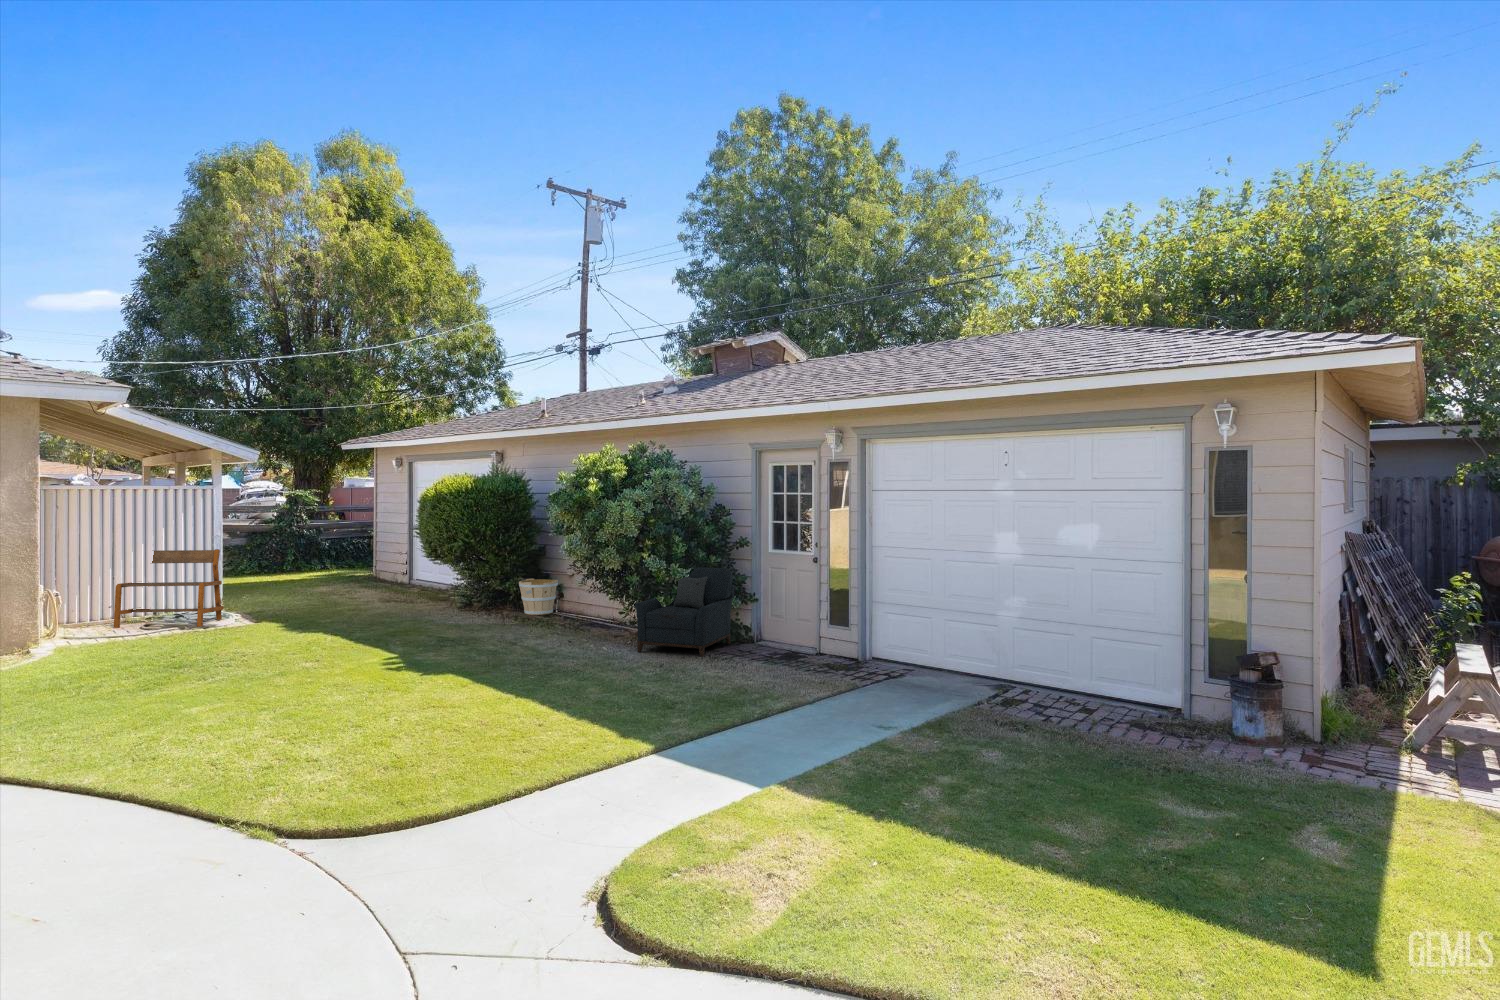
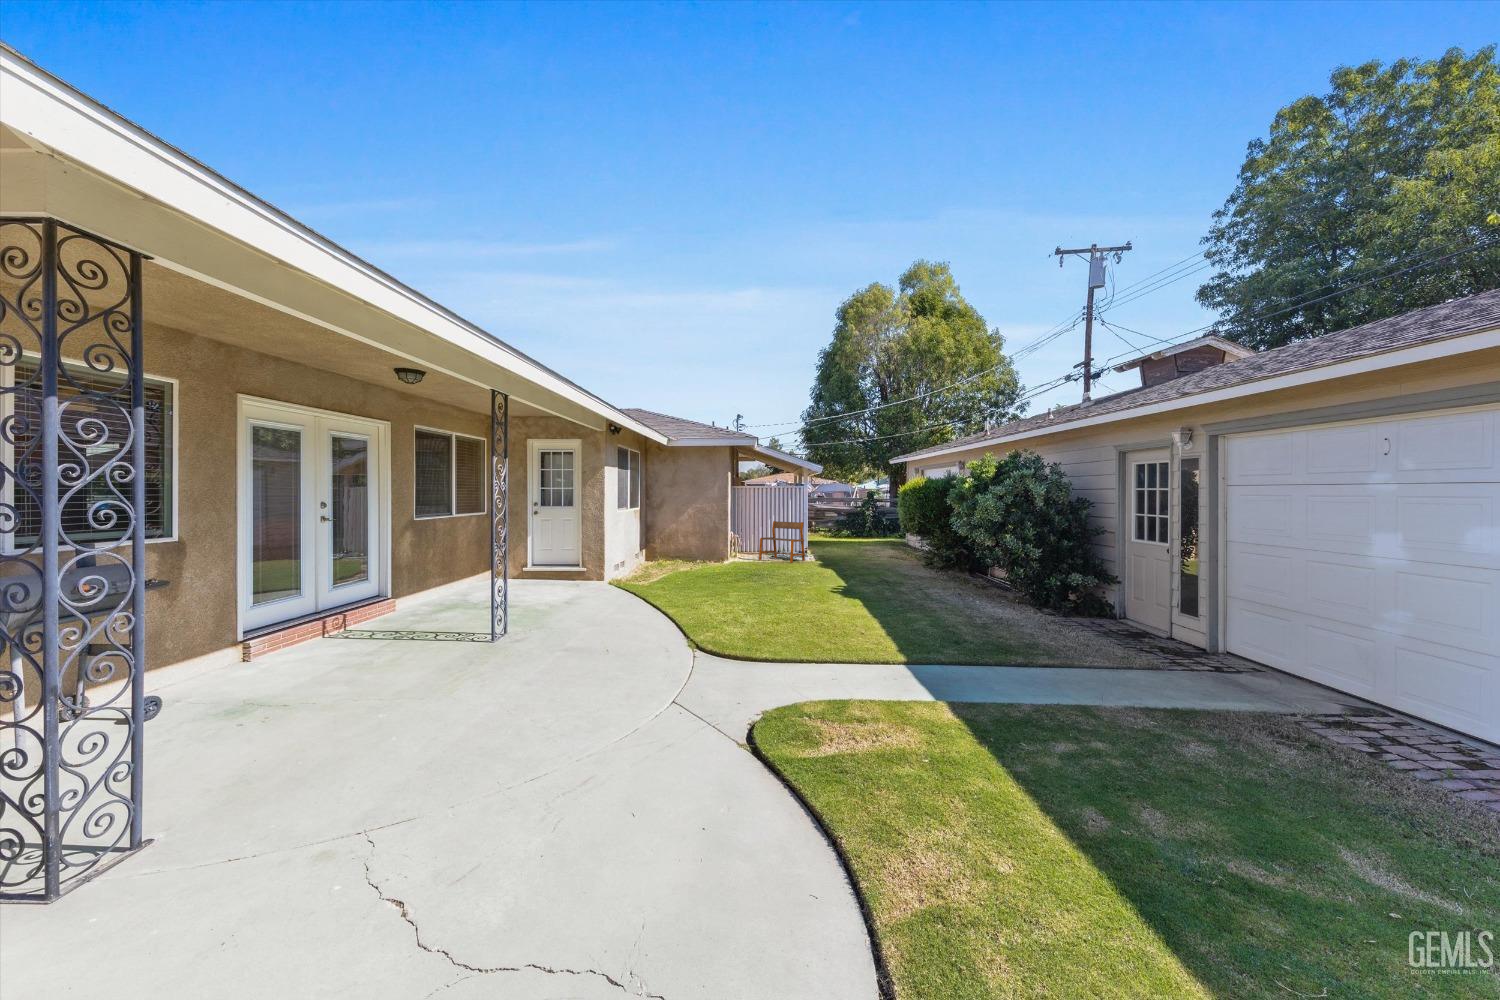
armchair: present [635,567,734,657] -> none [1003,548,1098,622]
wooden bucket: present [519,579,558,615] -> none [963,551,993,578]

